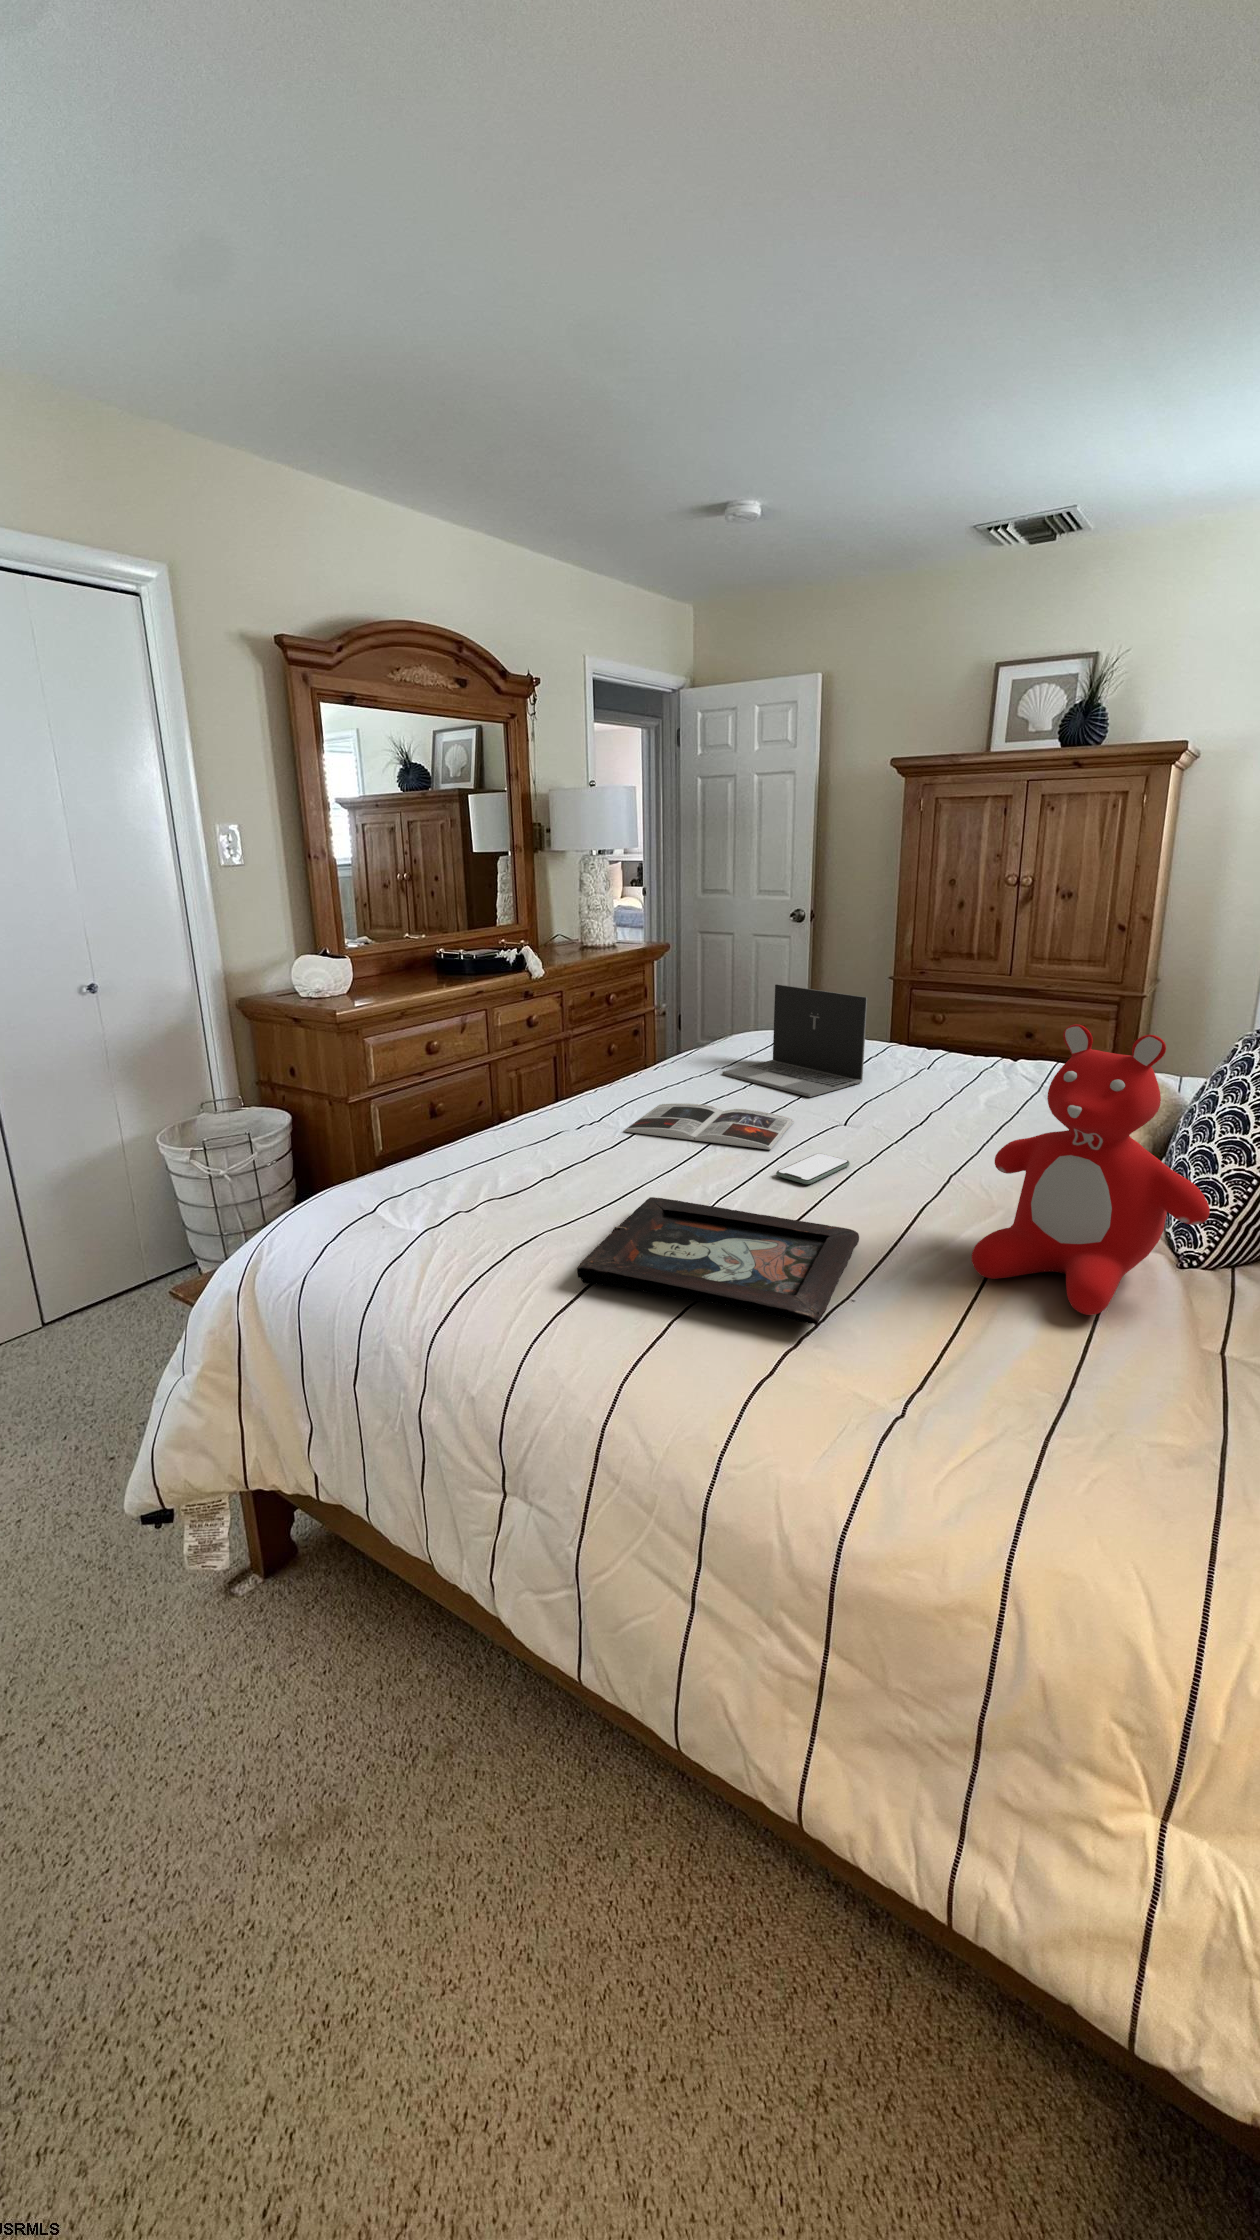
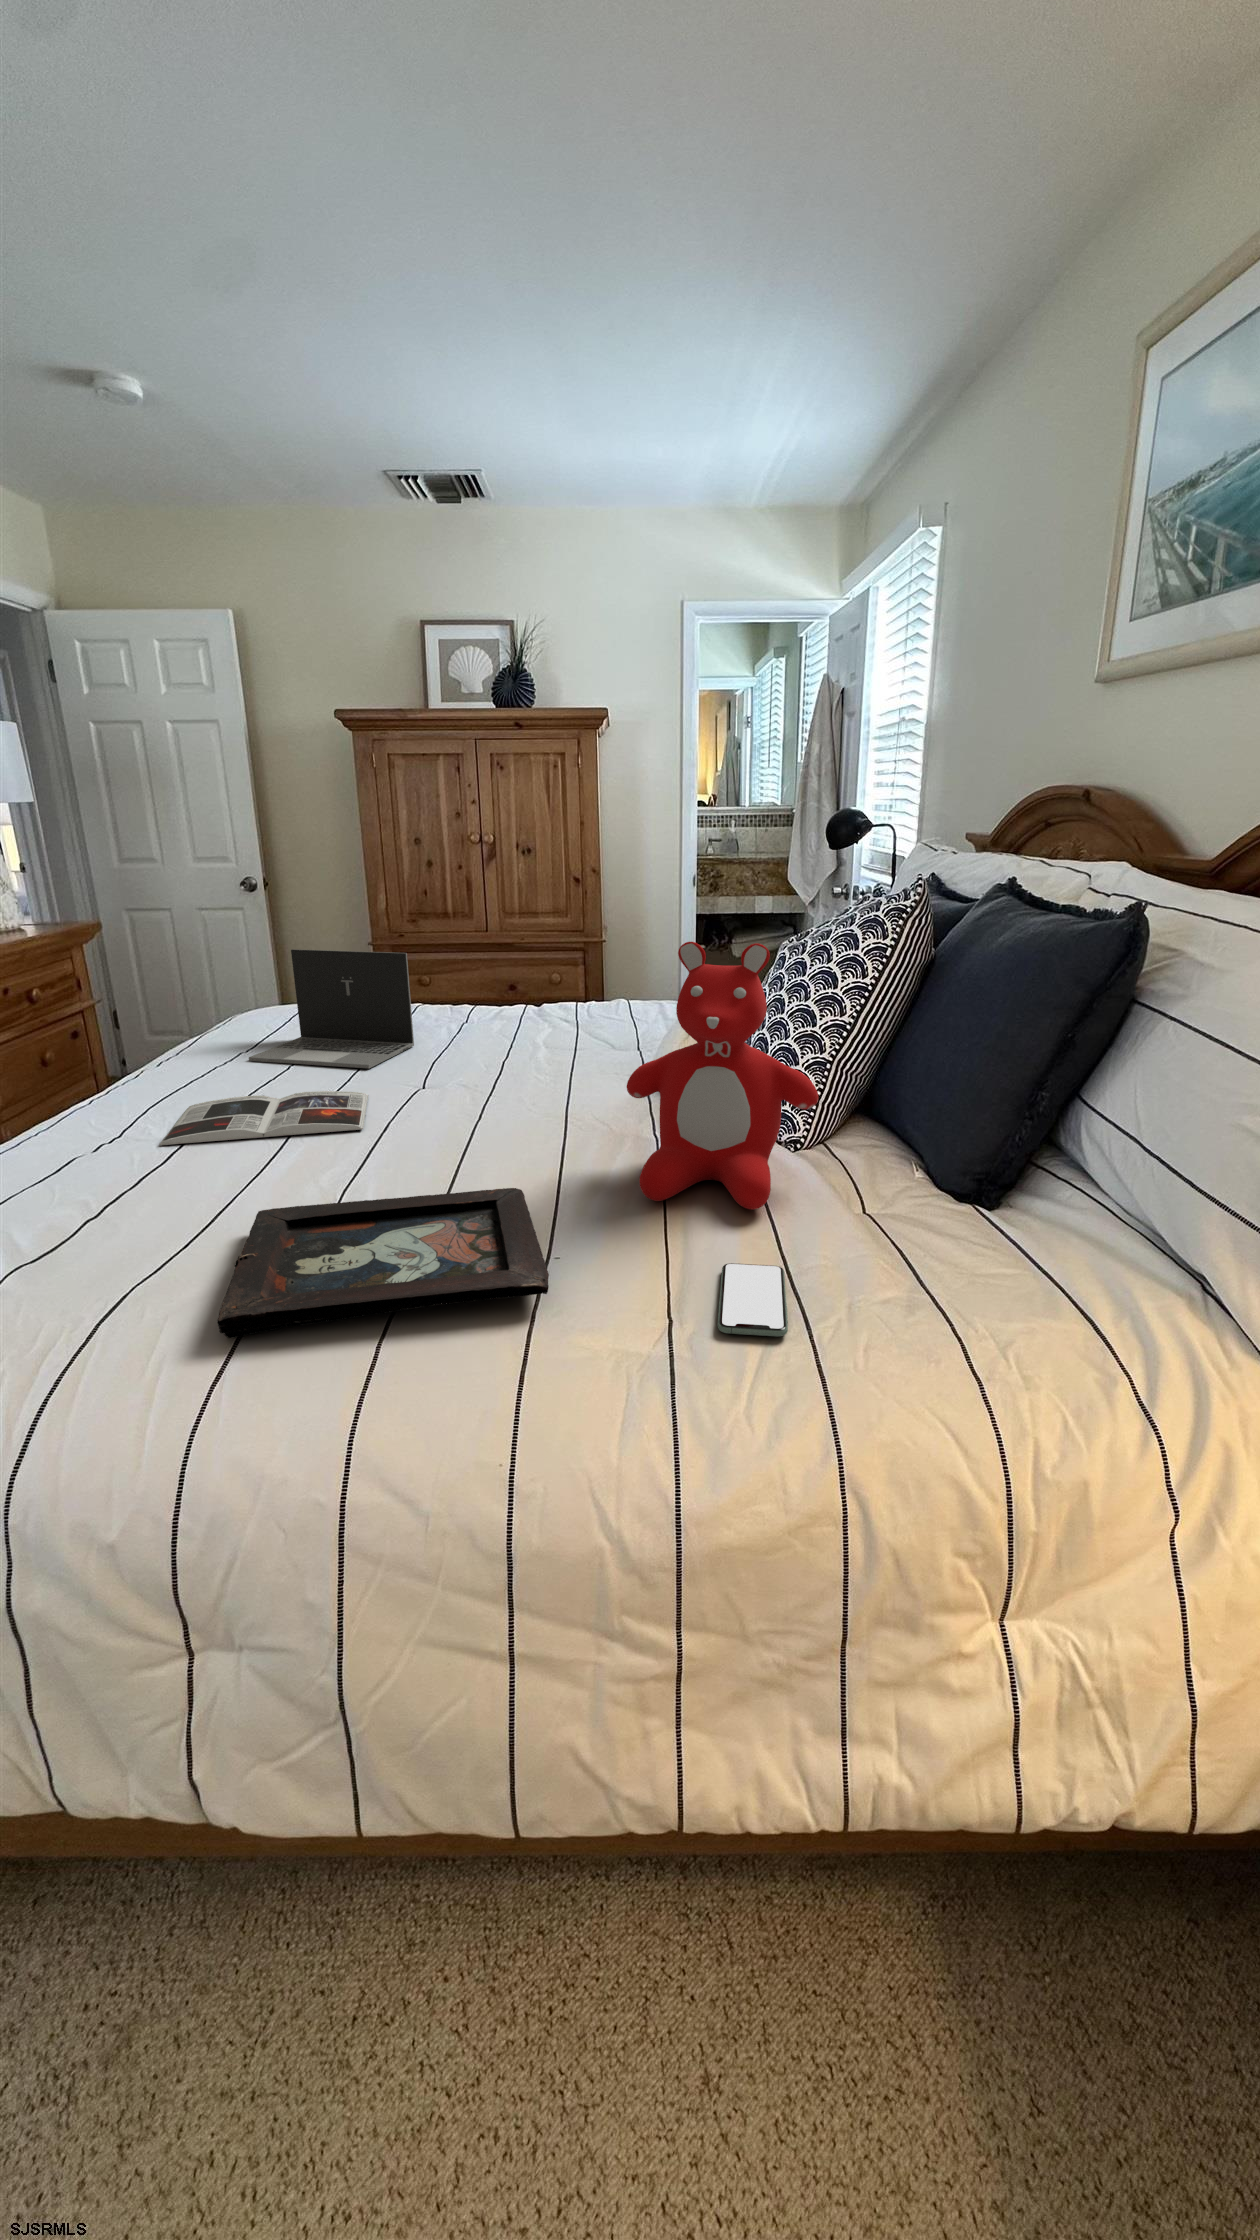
smartphone: present [776,1153,850,1184] -> present [718,1263,788,1336]

